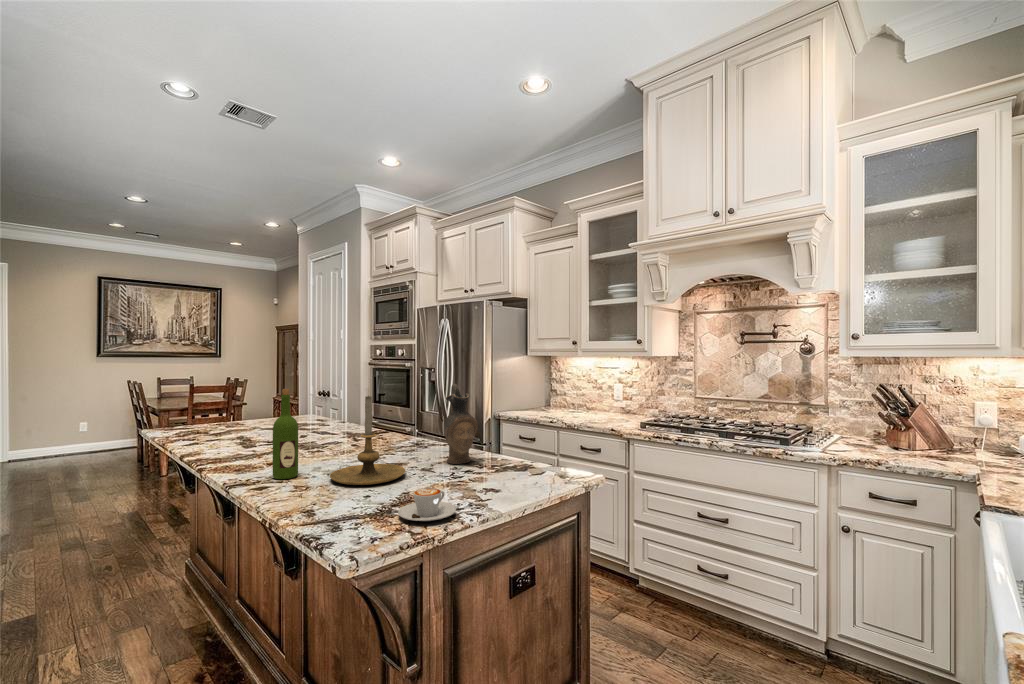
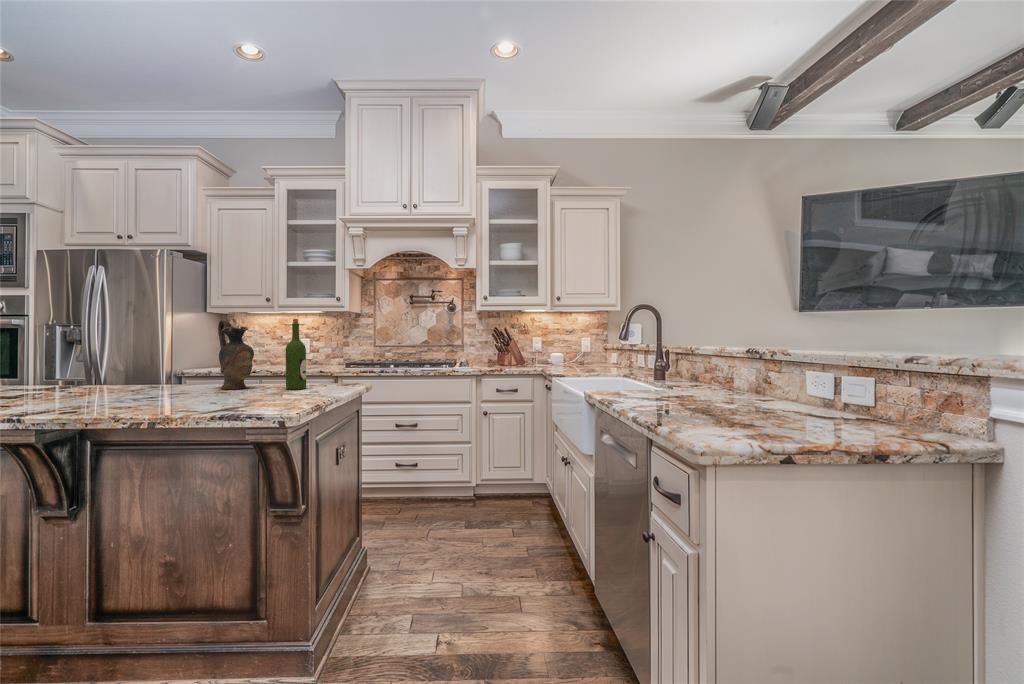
wine bottle: present [273,389,298,479] -> present [286,319,306,390]
candle holder: present [330,396,405,485] -> none [123,321,209,403]
coffee cup: present [398,488,456,521] -> none [264,384,313,405]

